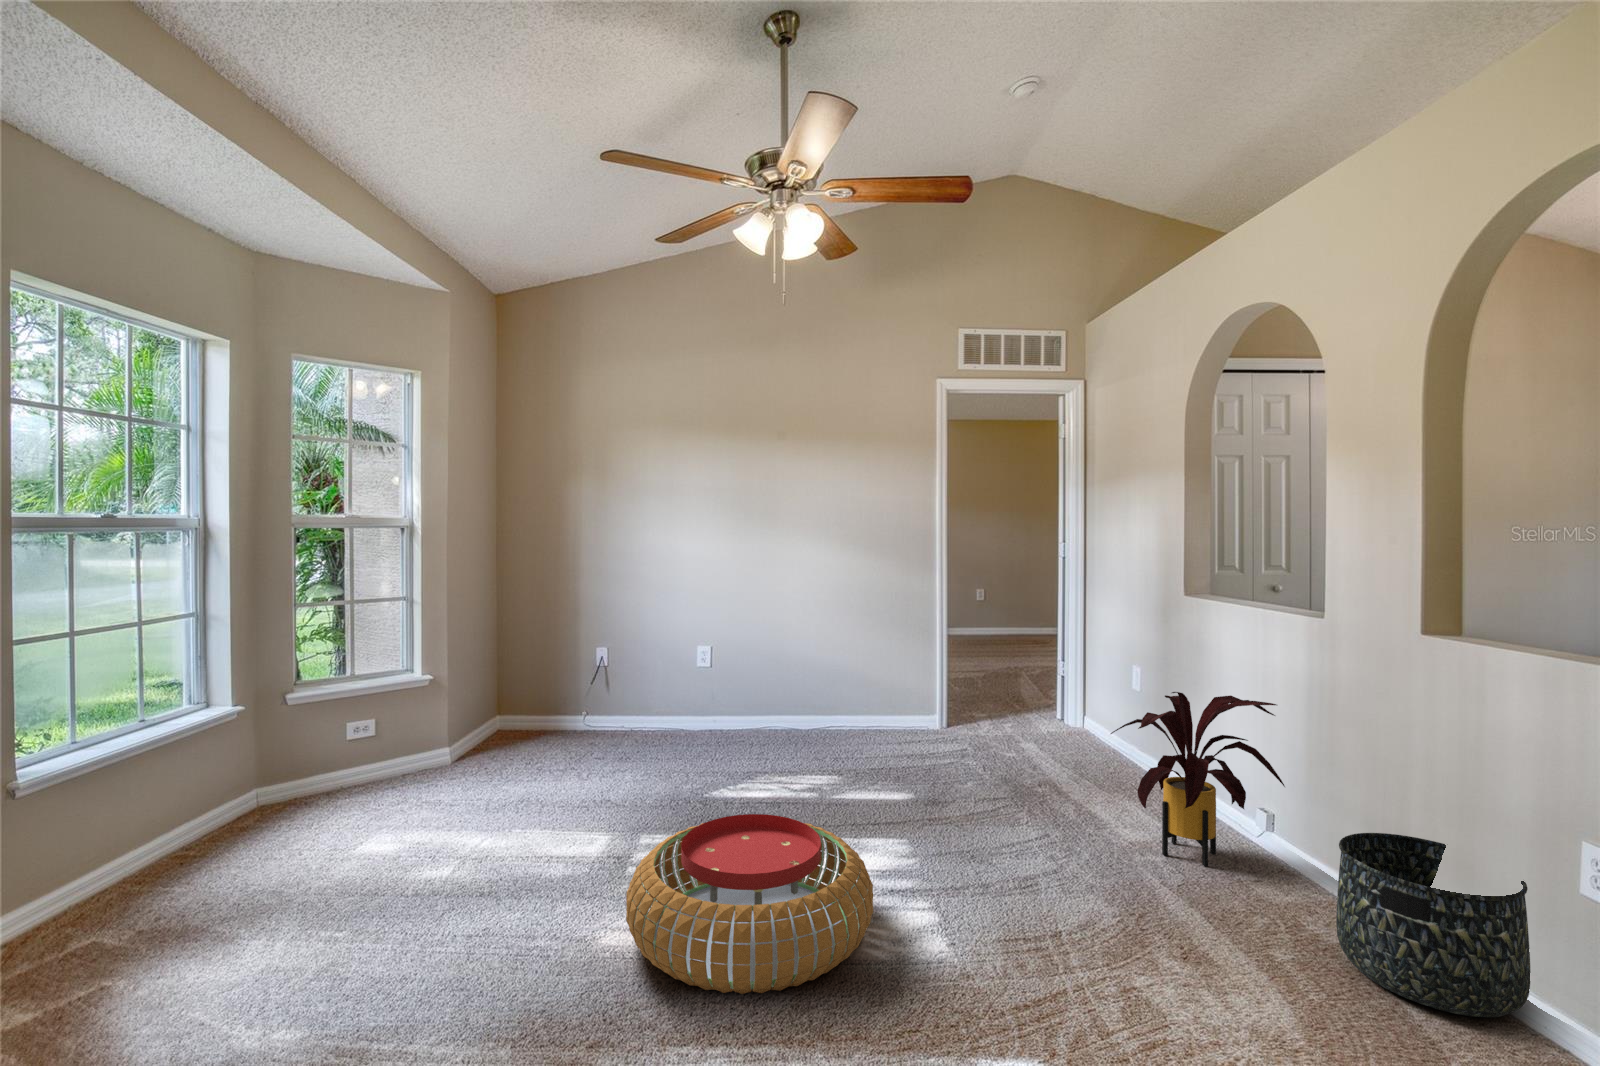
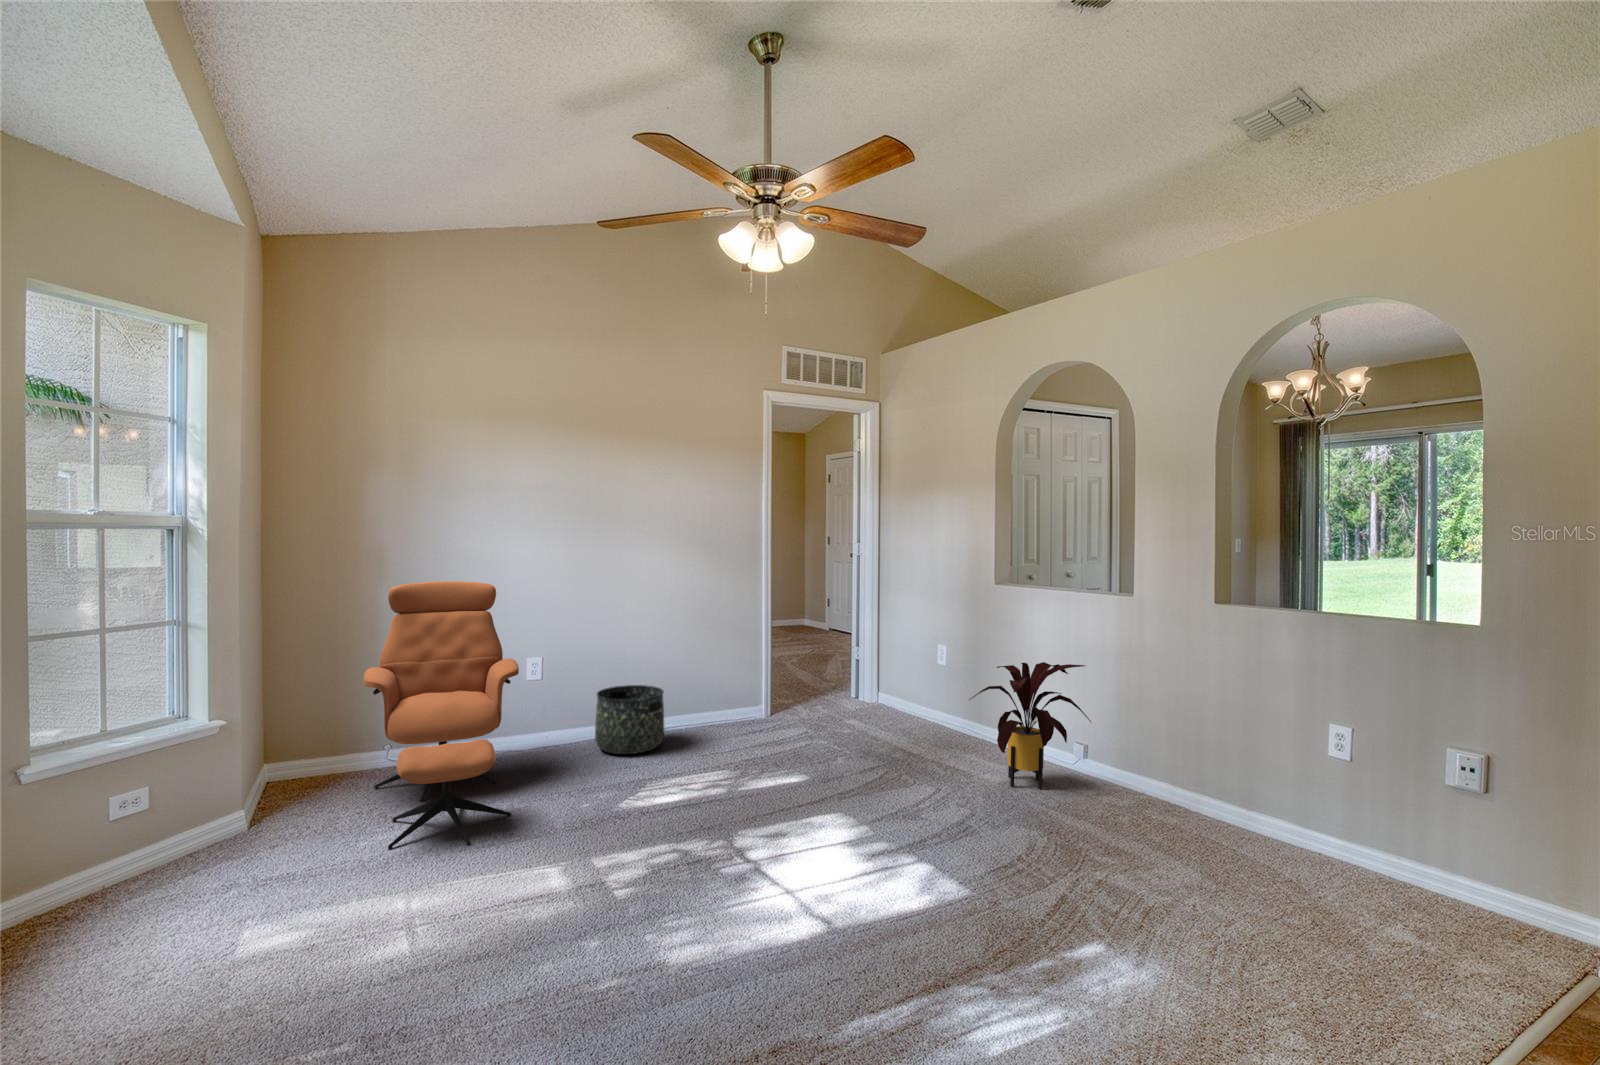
armchair: none [514,574,671,803] -> present [363,581,519,849]
pouf: present [626,814,873,994] -> none [676,806,901,965]
basket: present [1336,833,1531,1017] -> present [595,685,664,754]

